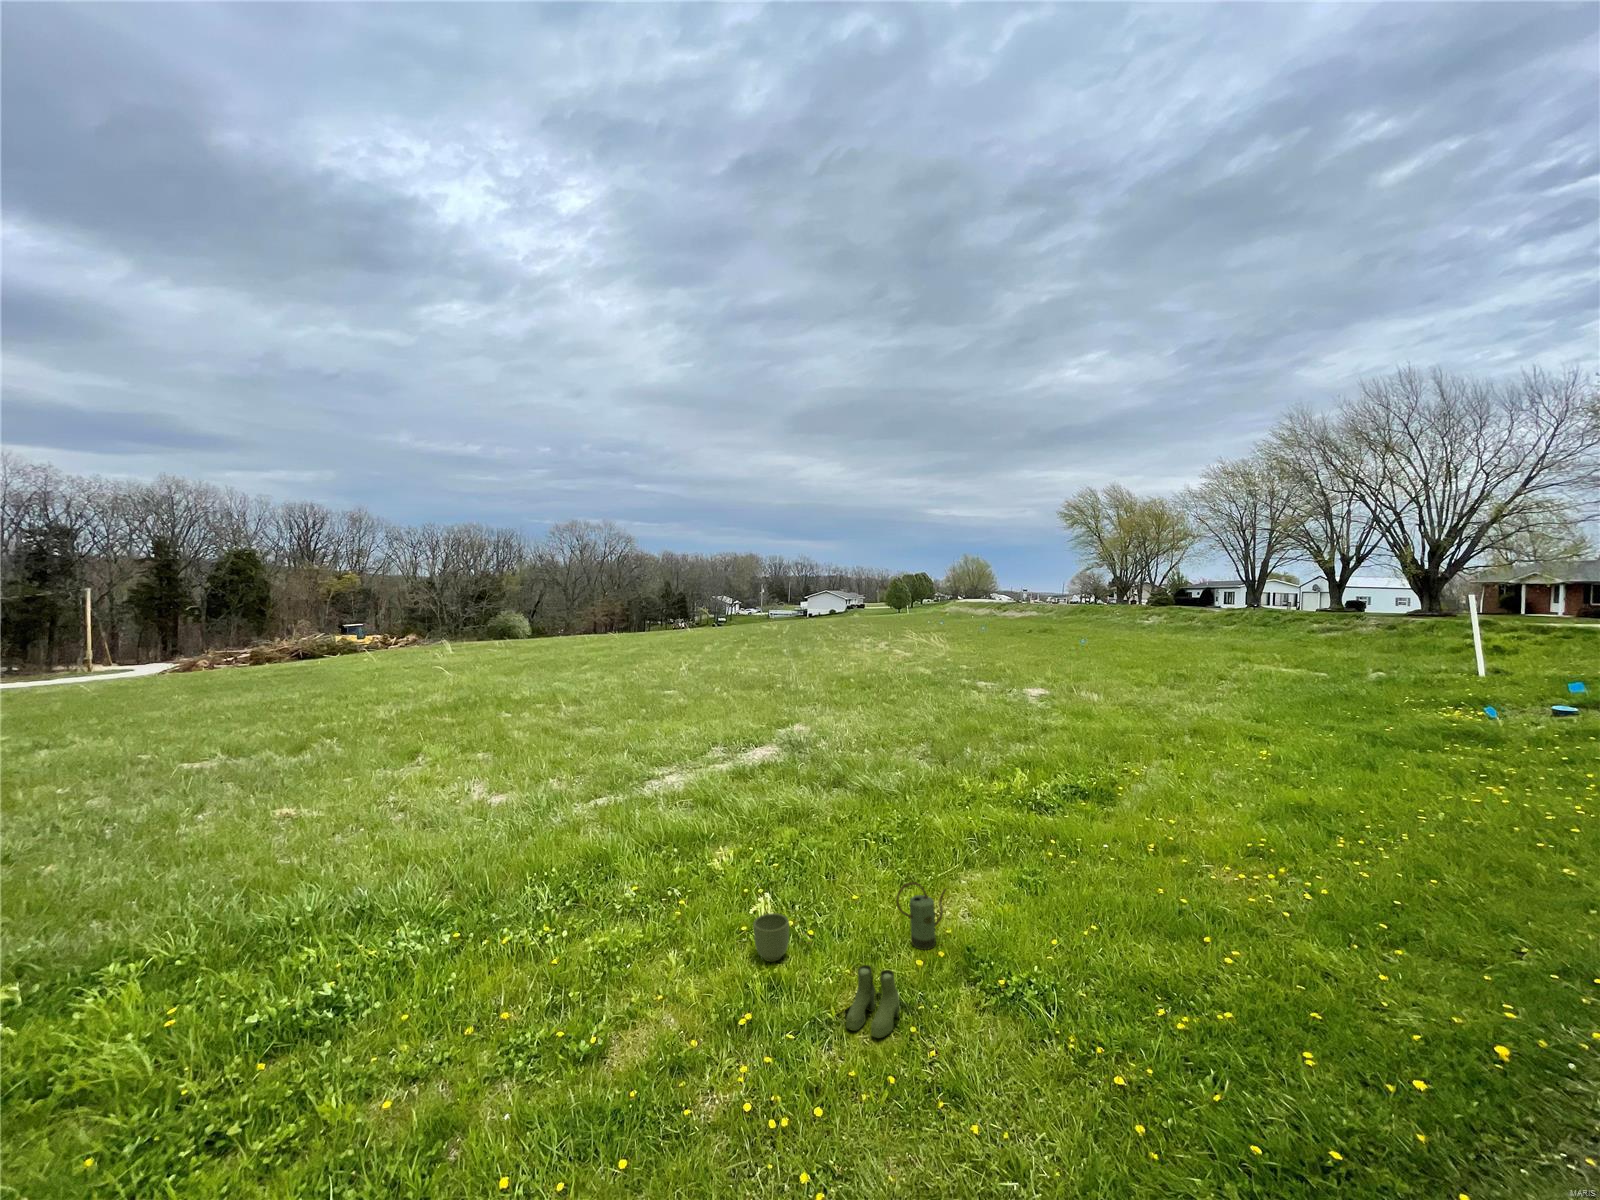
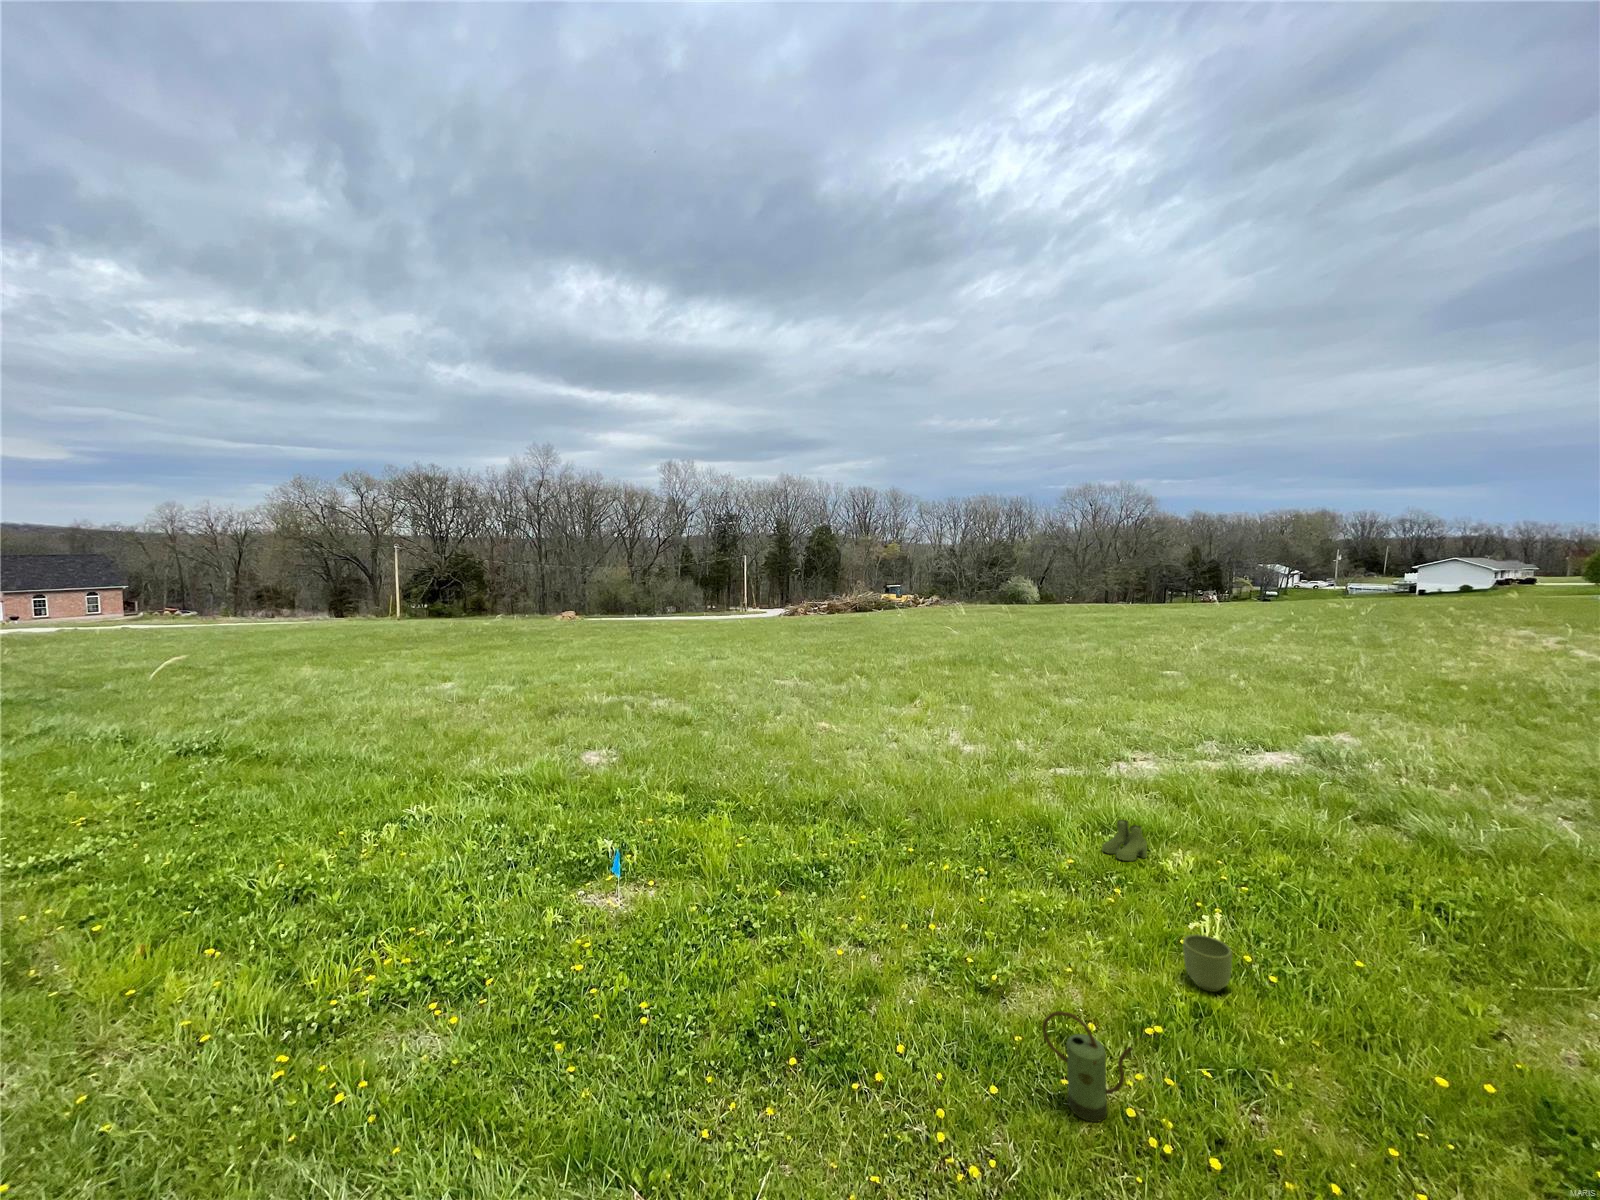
watering can: present [896,882,946,950] -> present [1042,1011,1133,1122]
boots: present [846,965,899,1038] -> present [1102,820,1147,861]

